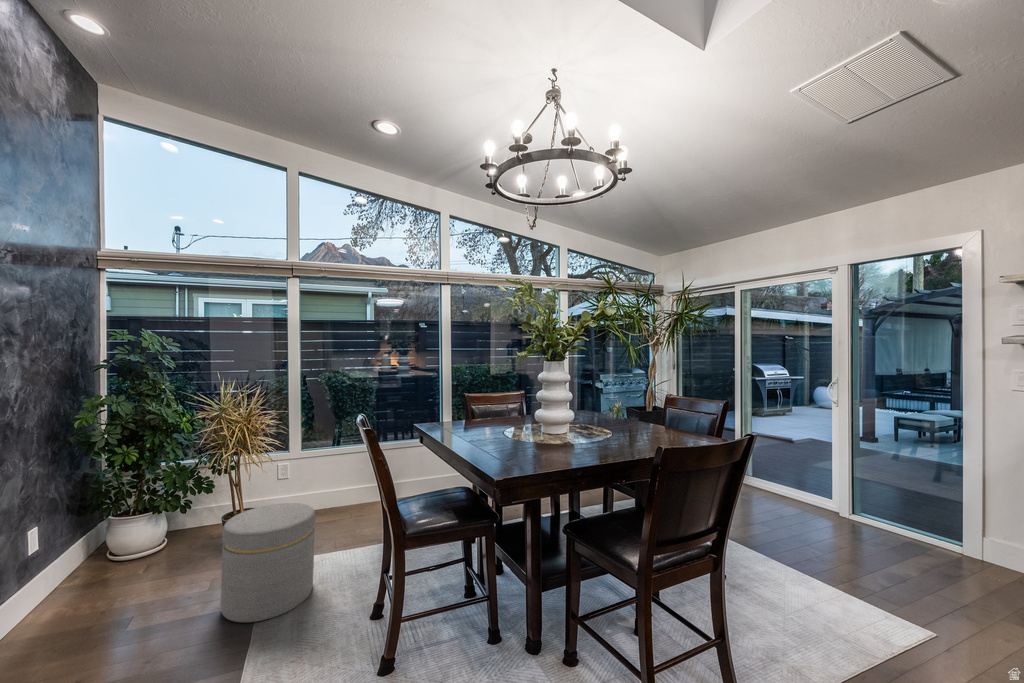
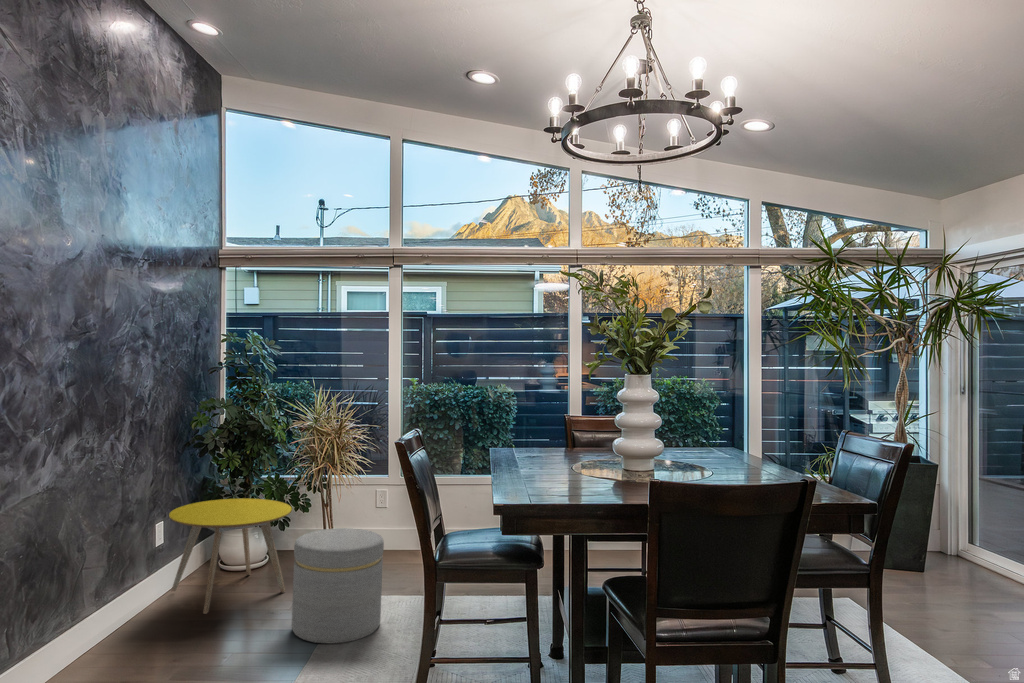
side table: none [46,488,202,622] -> present [169,498,292,614]

